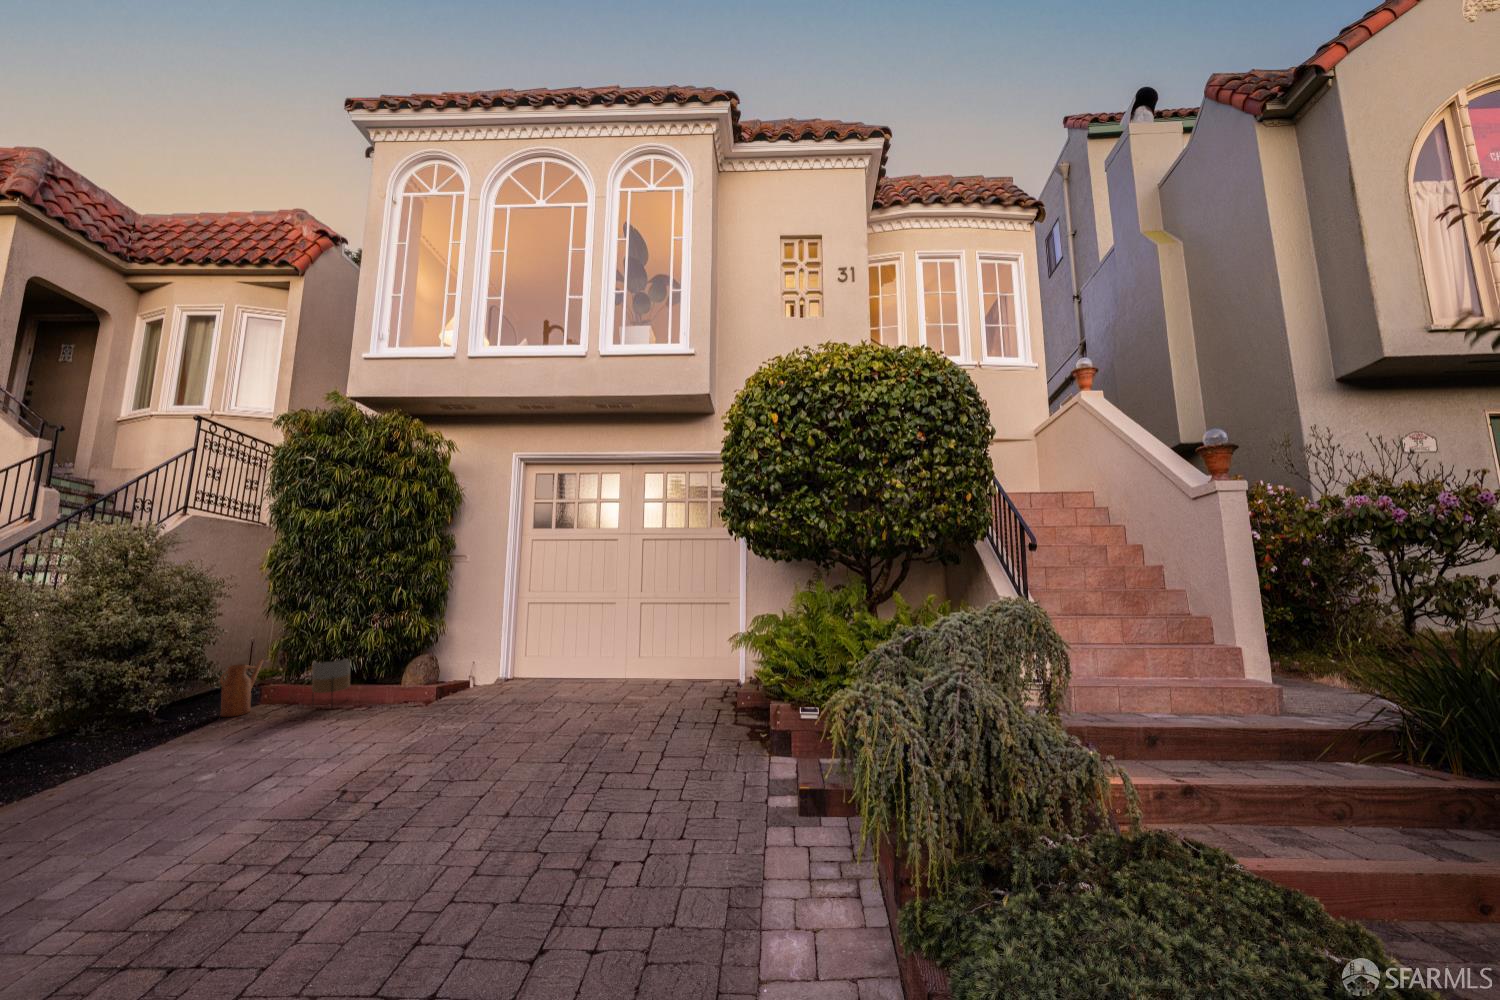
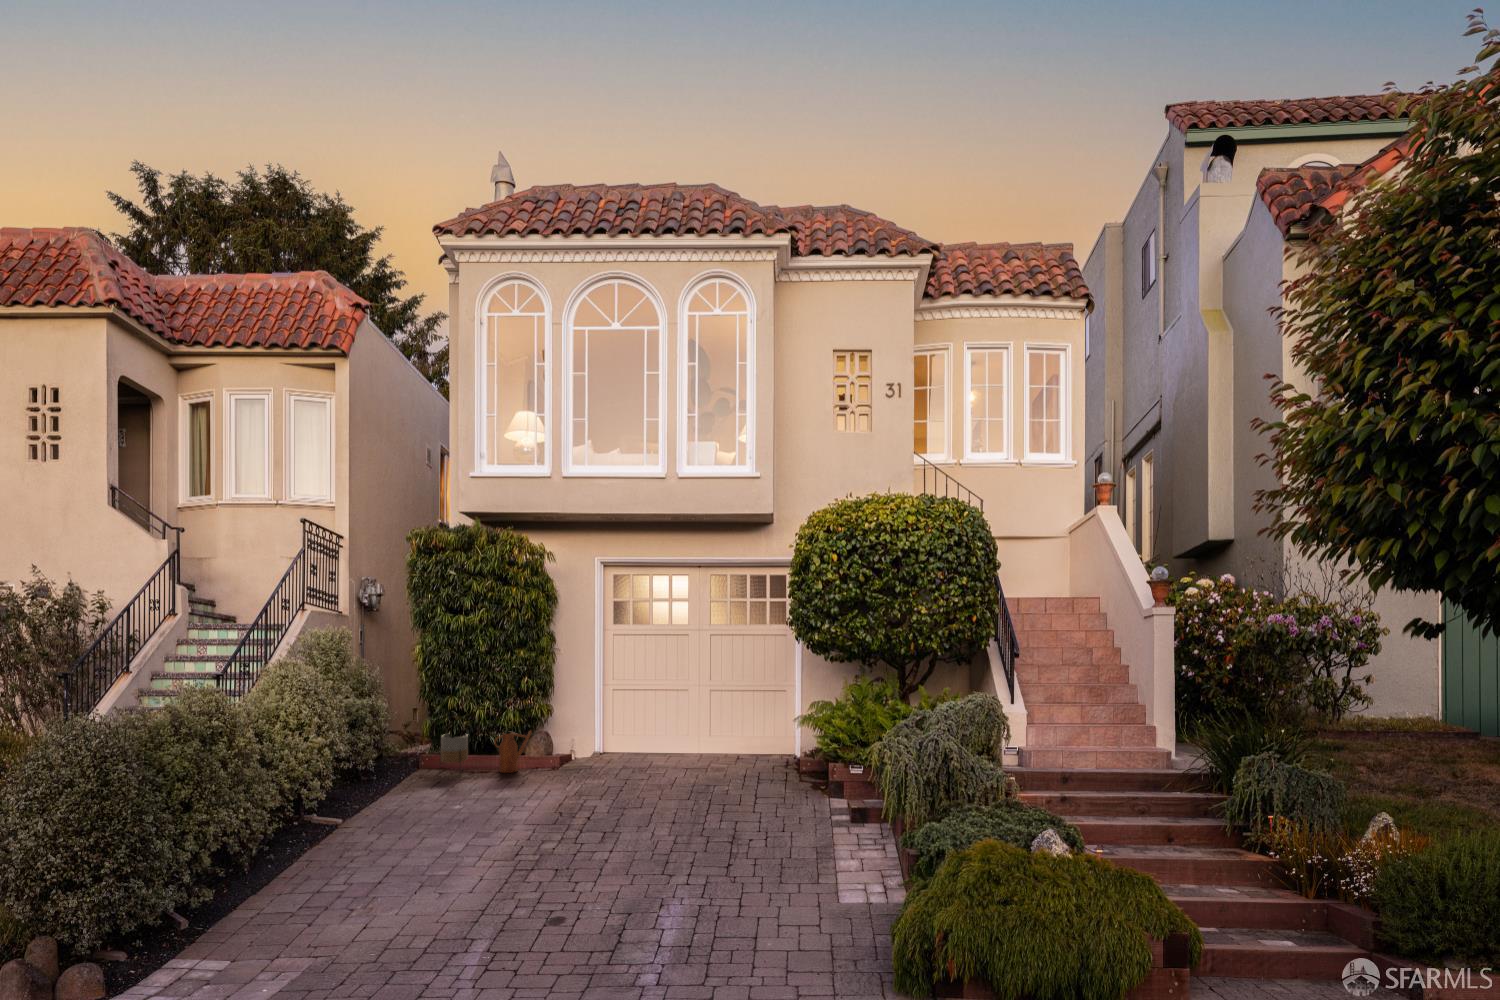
watering can: present [220,659,263,717] -> present [494,731,532,773]

